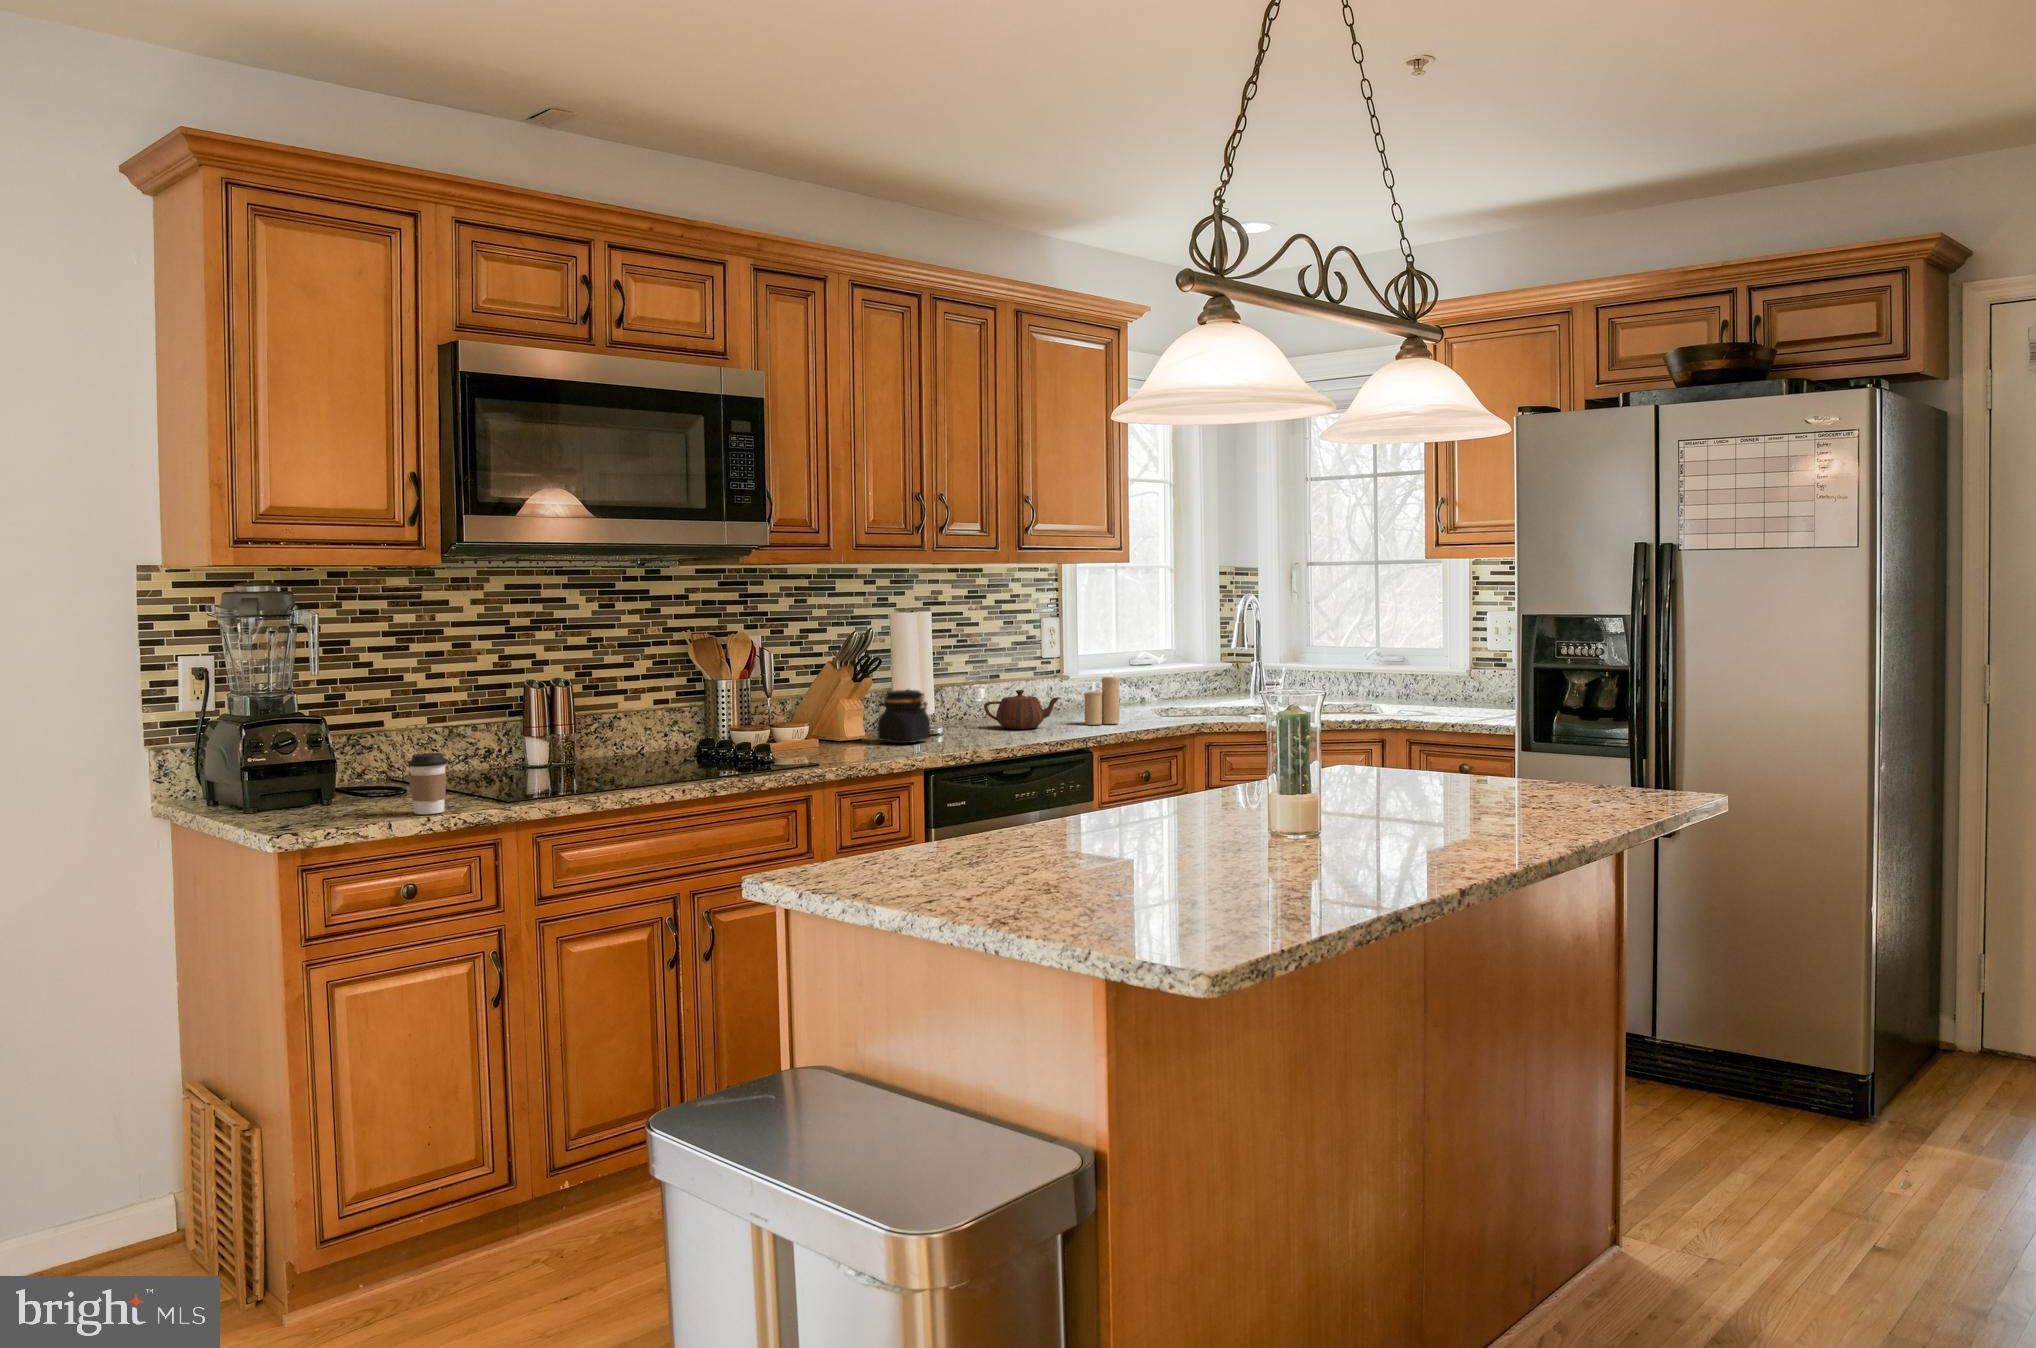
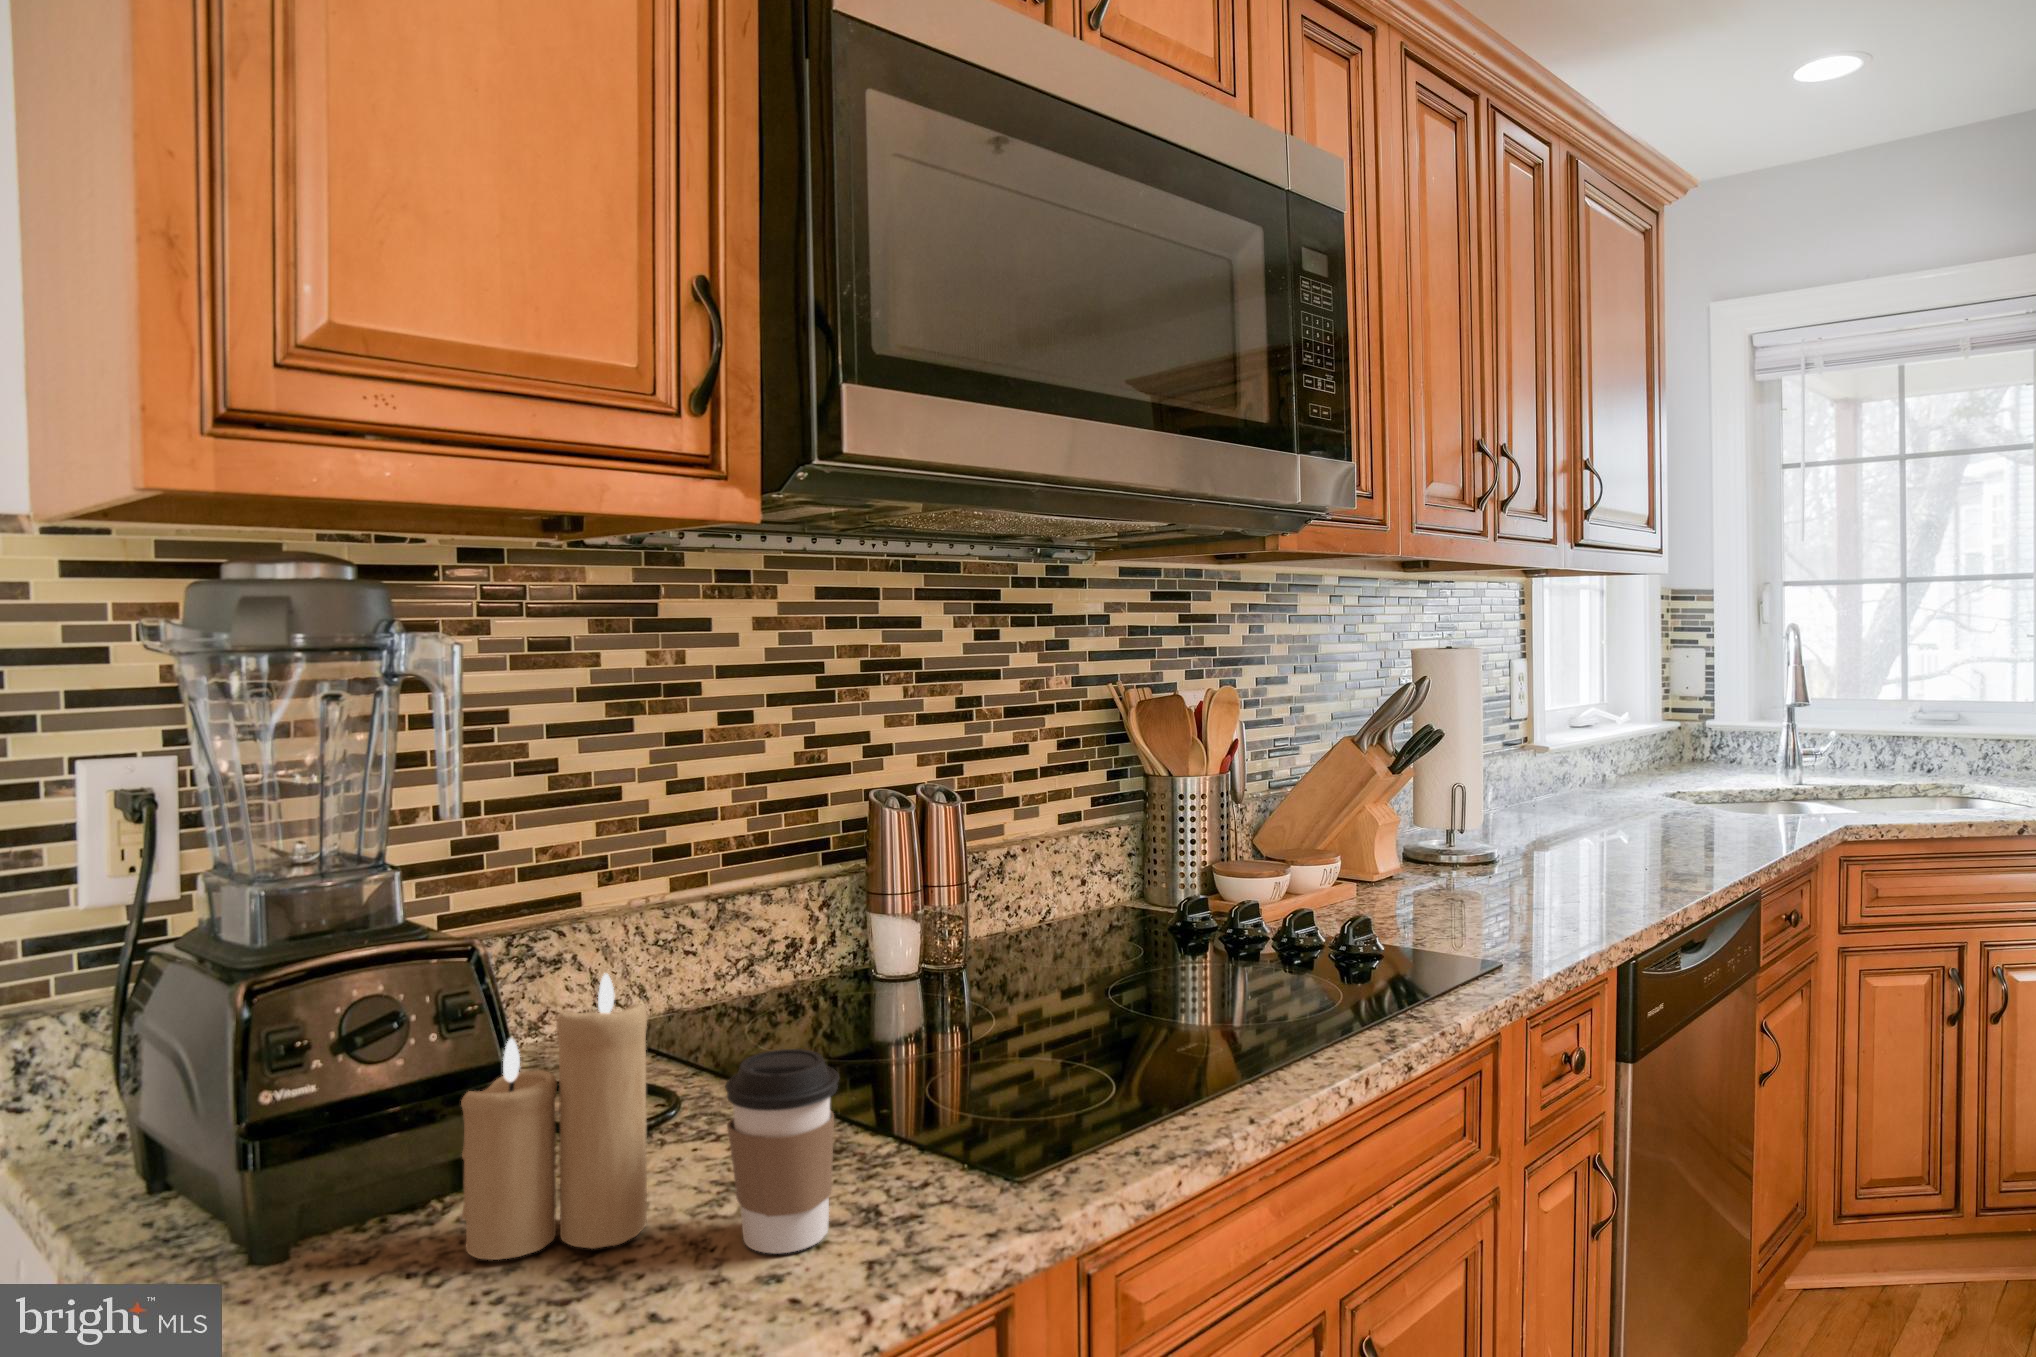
candle: present [1084,670,1120,725] -> present [461,974,647,1260]
jar: present [877,690,930,743] -> none [1441,789,1554,891]
teapot: present [984,690,1060,729] -> none [1553,781,1687,850]

